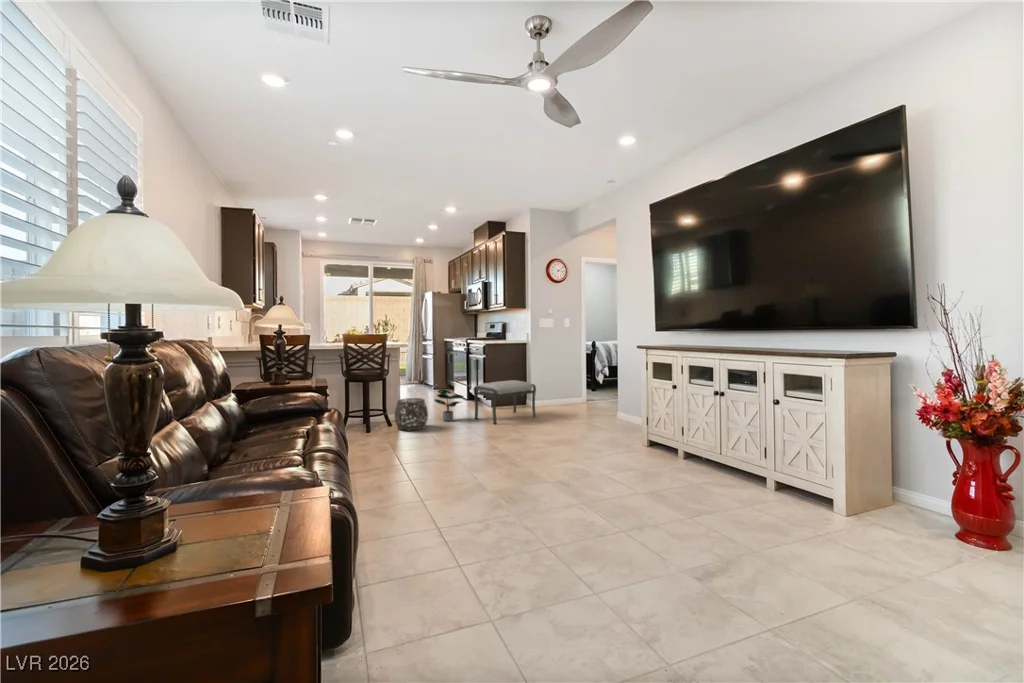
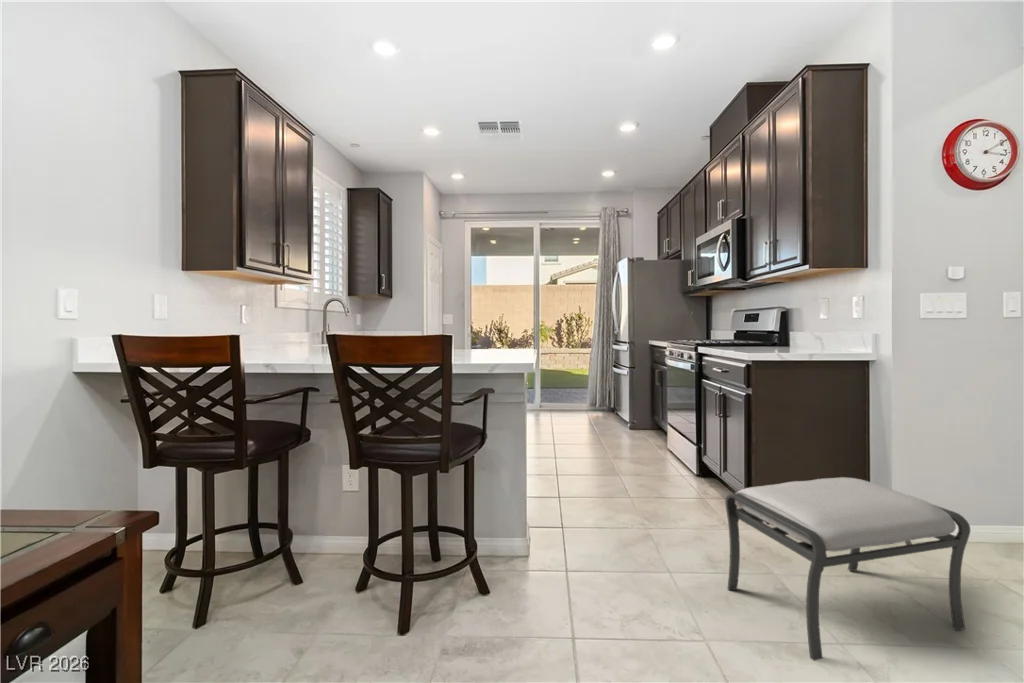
potted plant: present [434,389,464,421] -> none [606,482,696,587]
woven basket: present [394,398,428,431] -> none [481,516,581,640]

